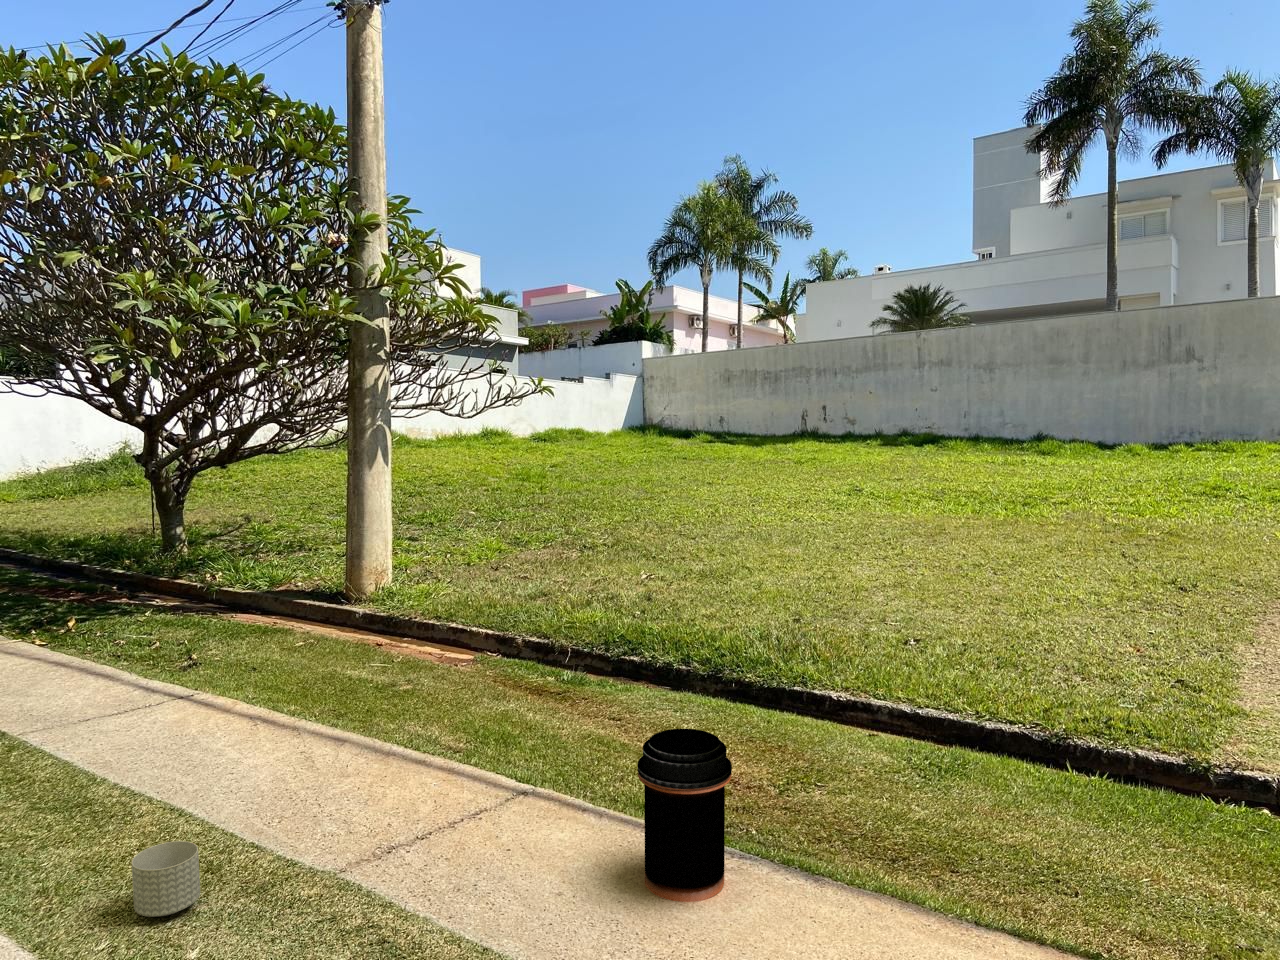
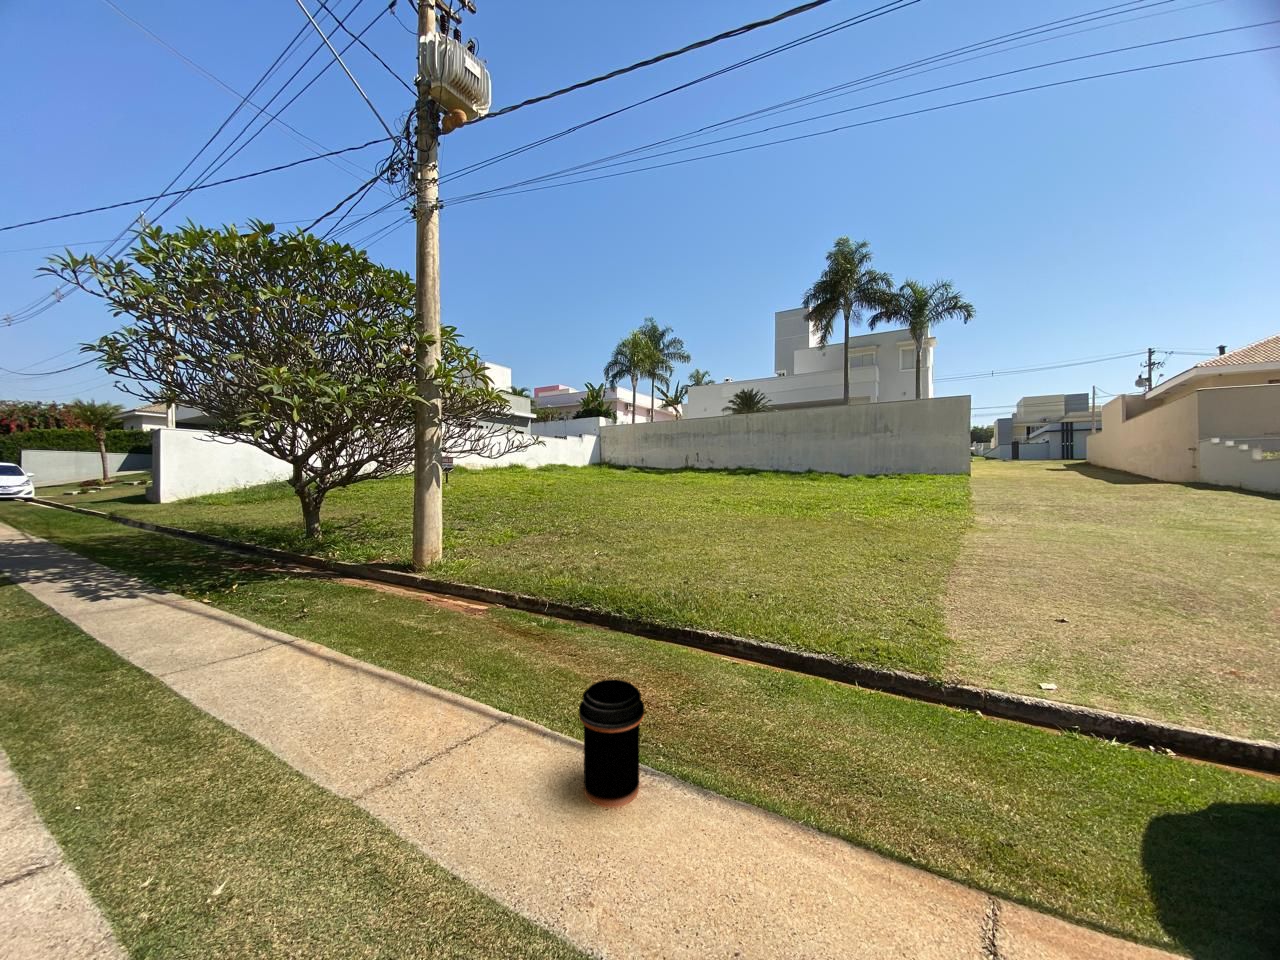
planter: present [132,841,200,917] -> none [186,780,247,847]

